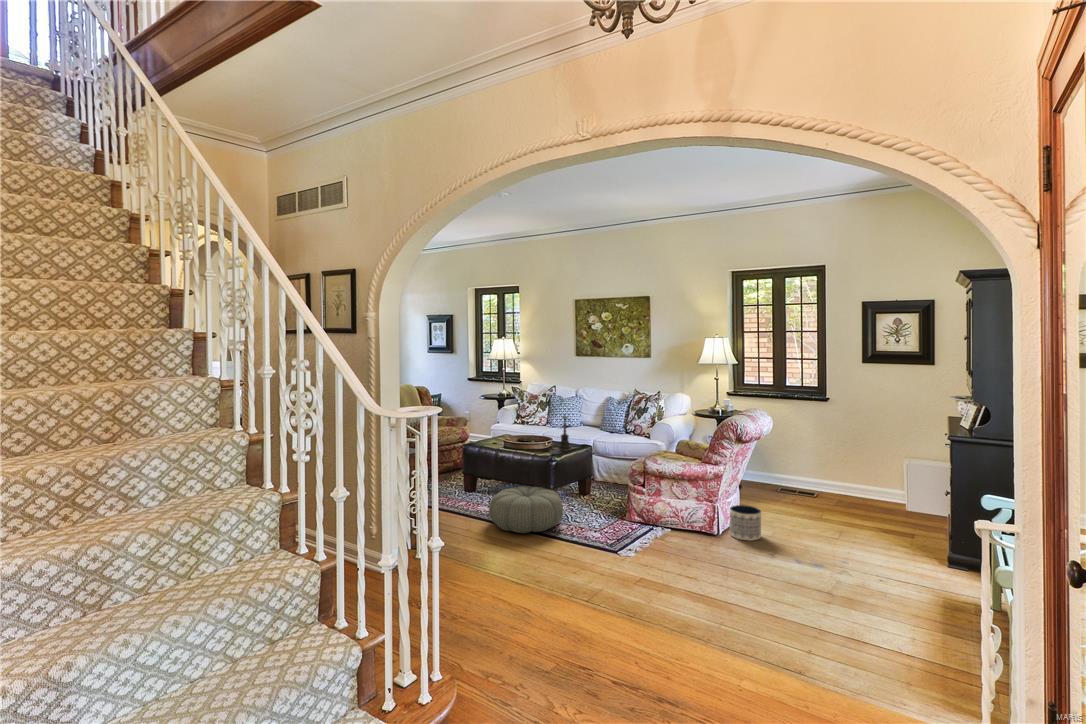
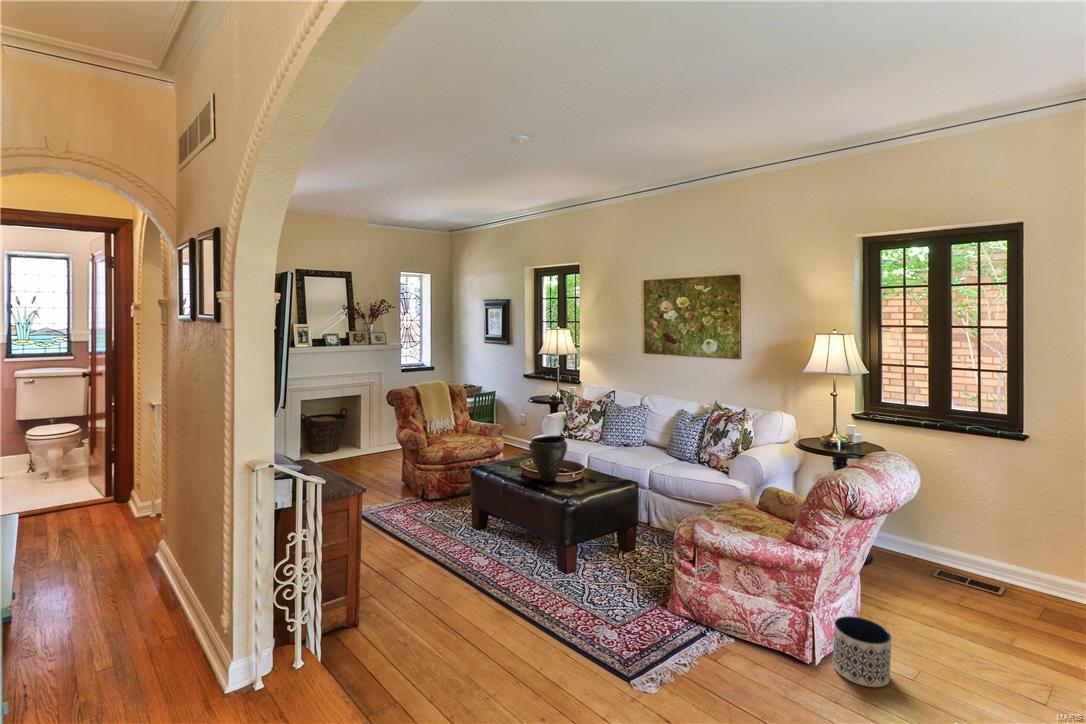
vase: none [512,414,541,448] -> present [529,436,567,482]
candle holder: present [554,416,574,451] -> none [582,435,616,490]
pouf: present [489,486,563,533] -> none [468,541,573,619]

